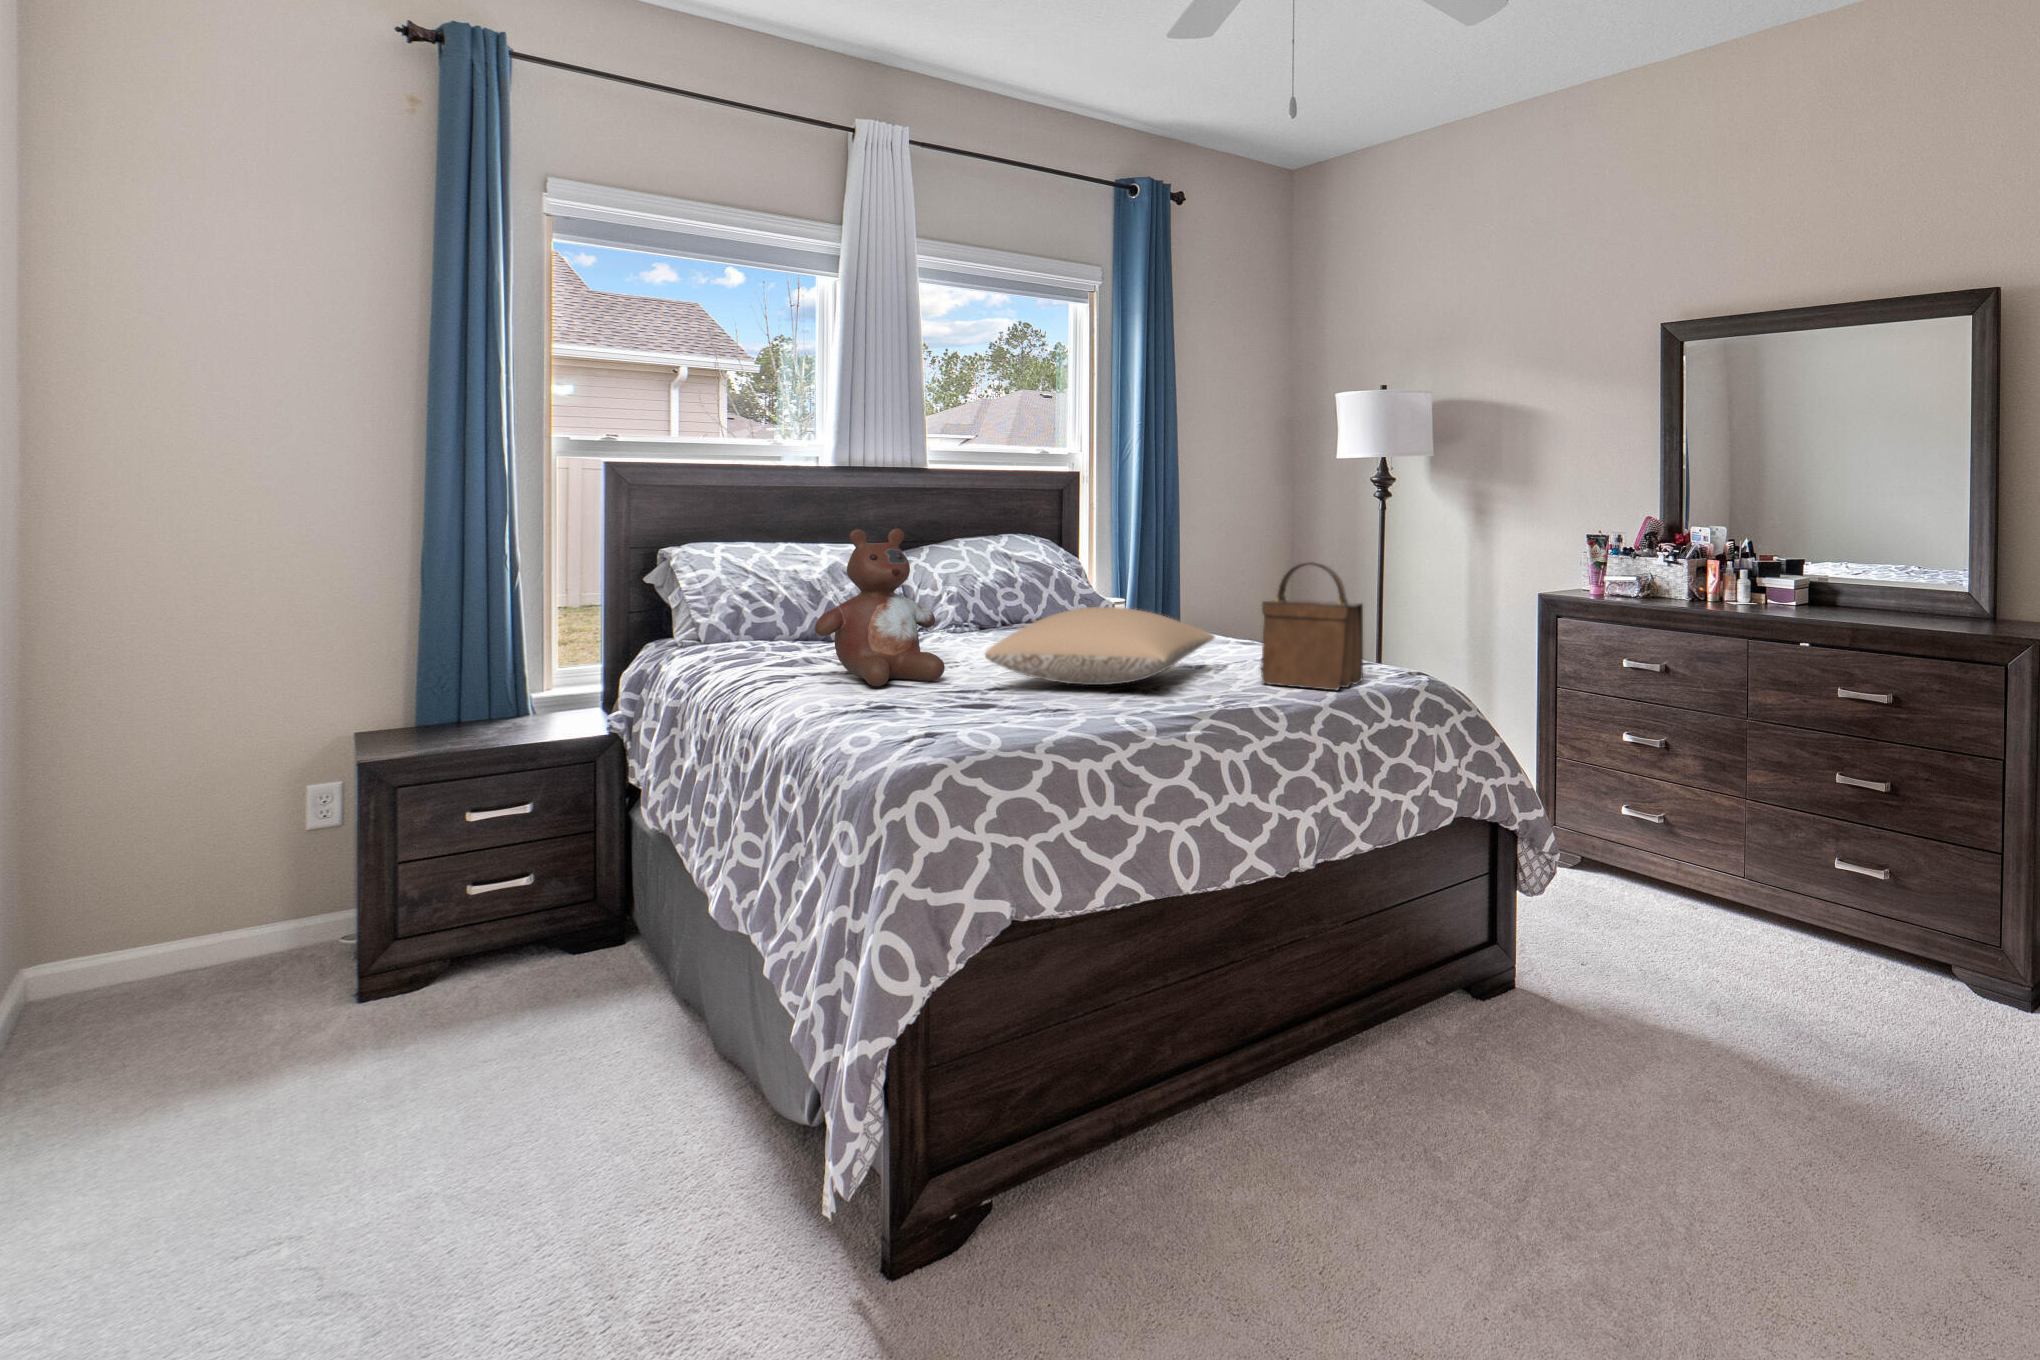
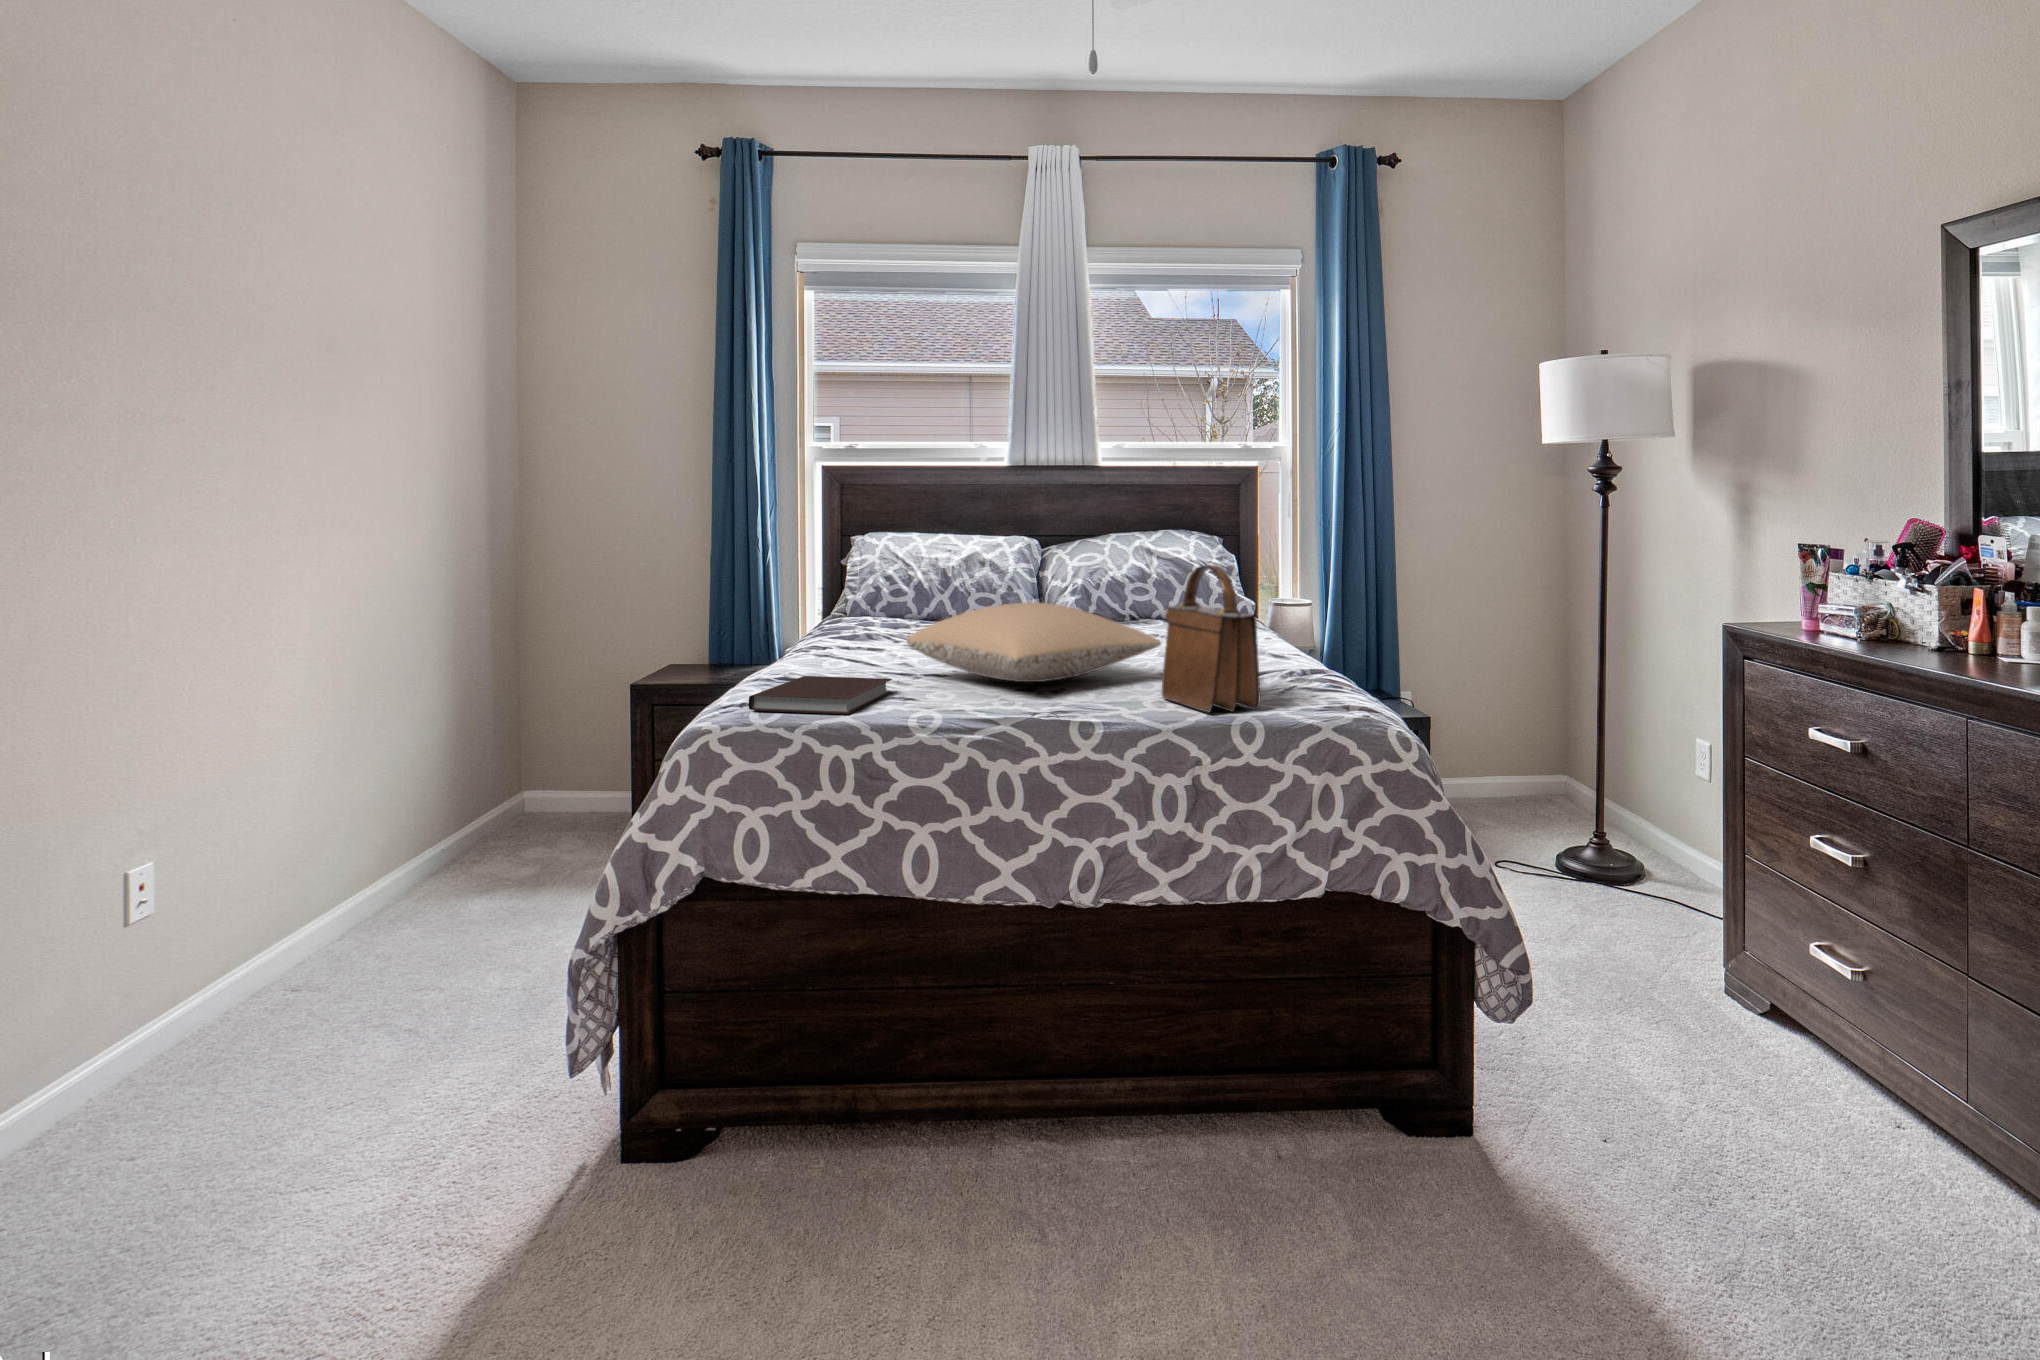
stuffed bear: present [815,529,945,686] -> none [828,520,943,663]
notebook: none [908,693,1046,739] -> present [749,676,892,714]

